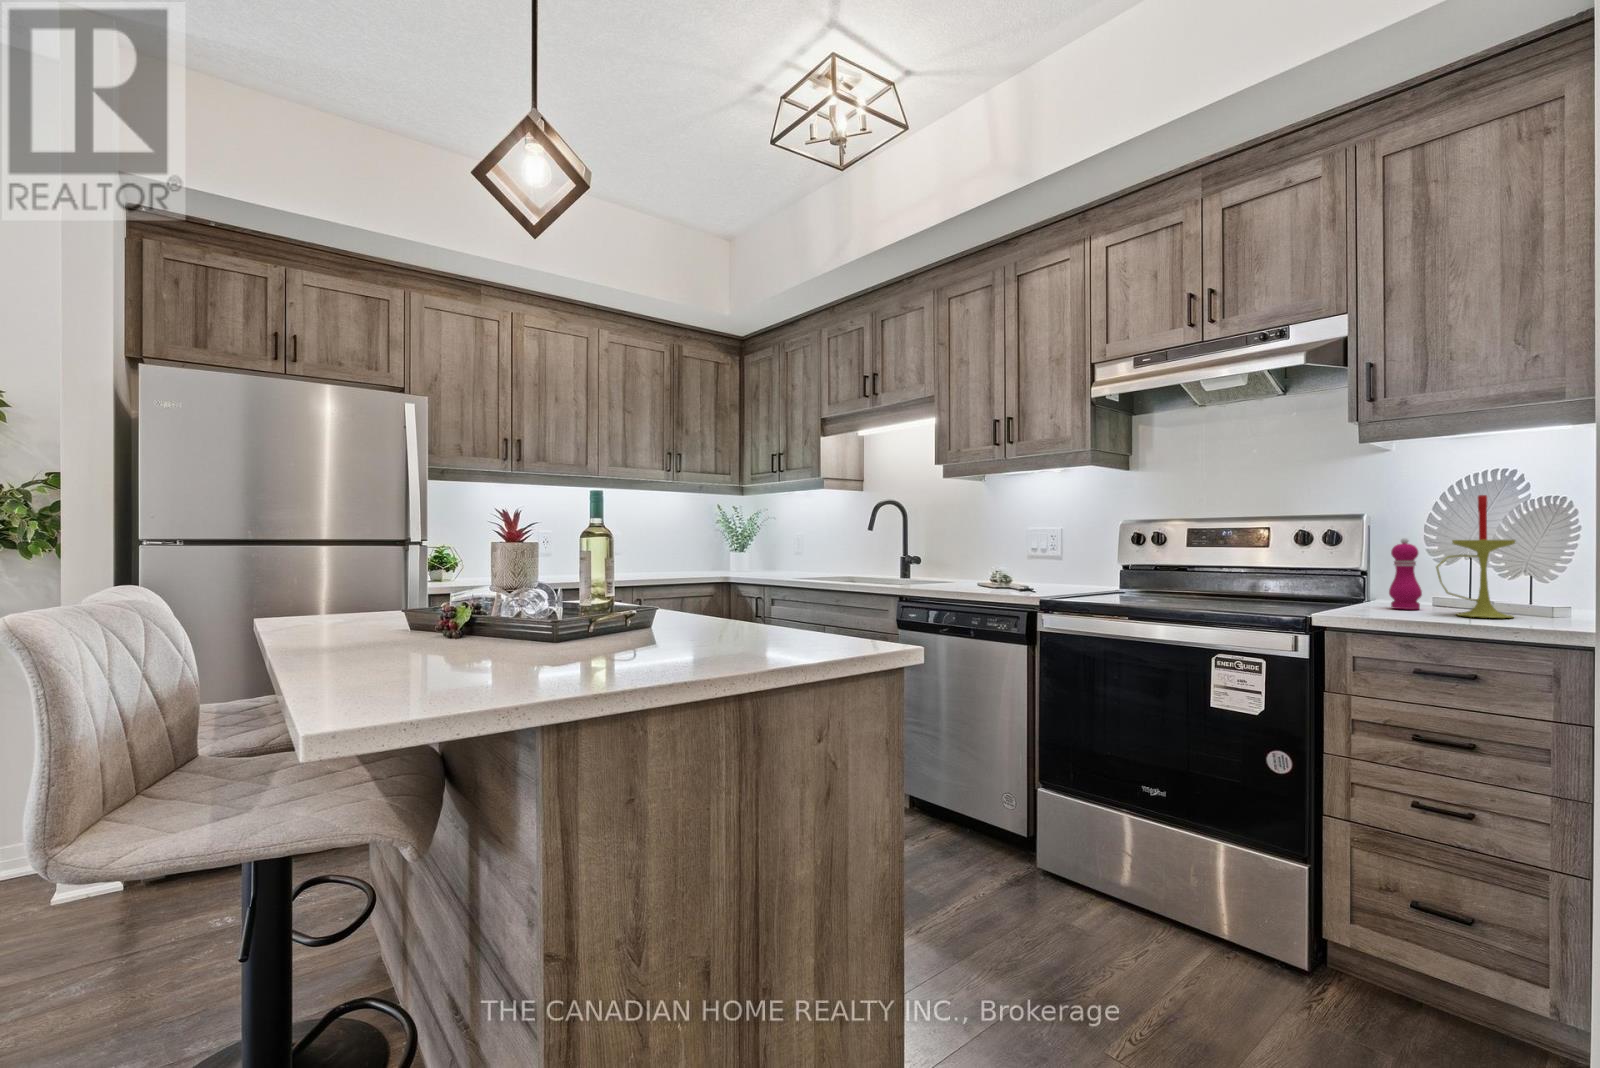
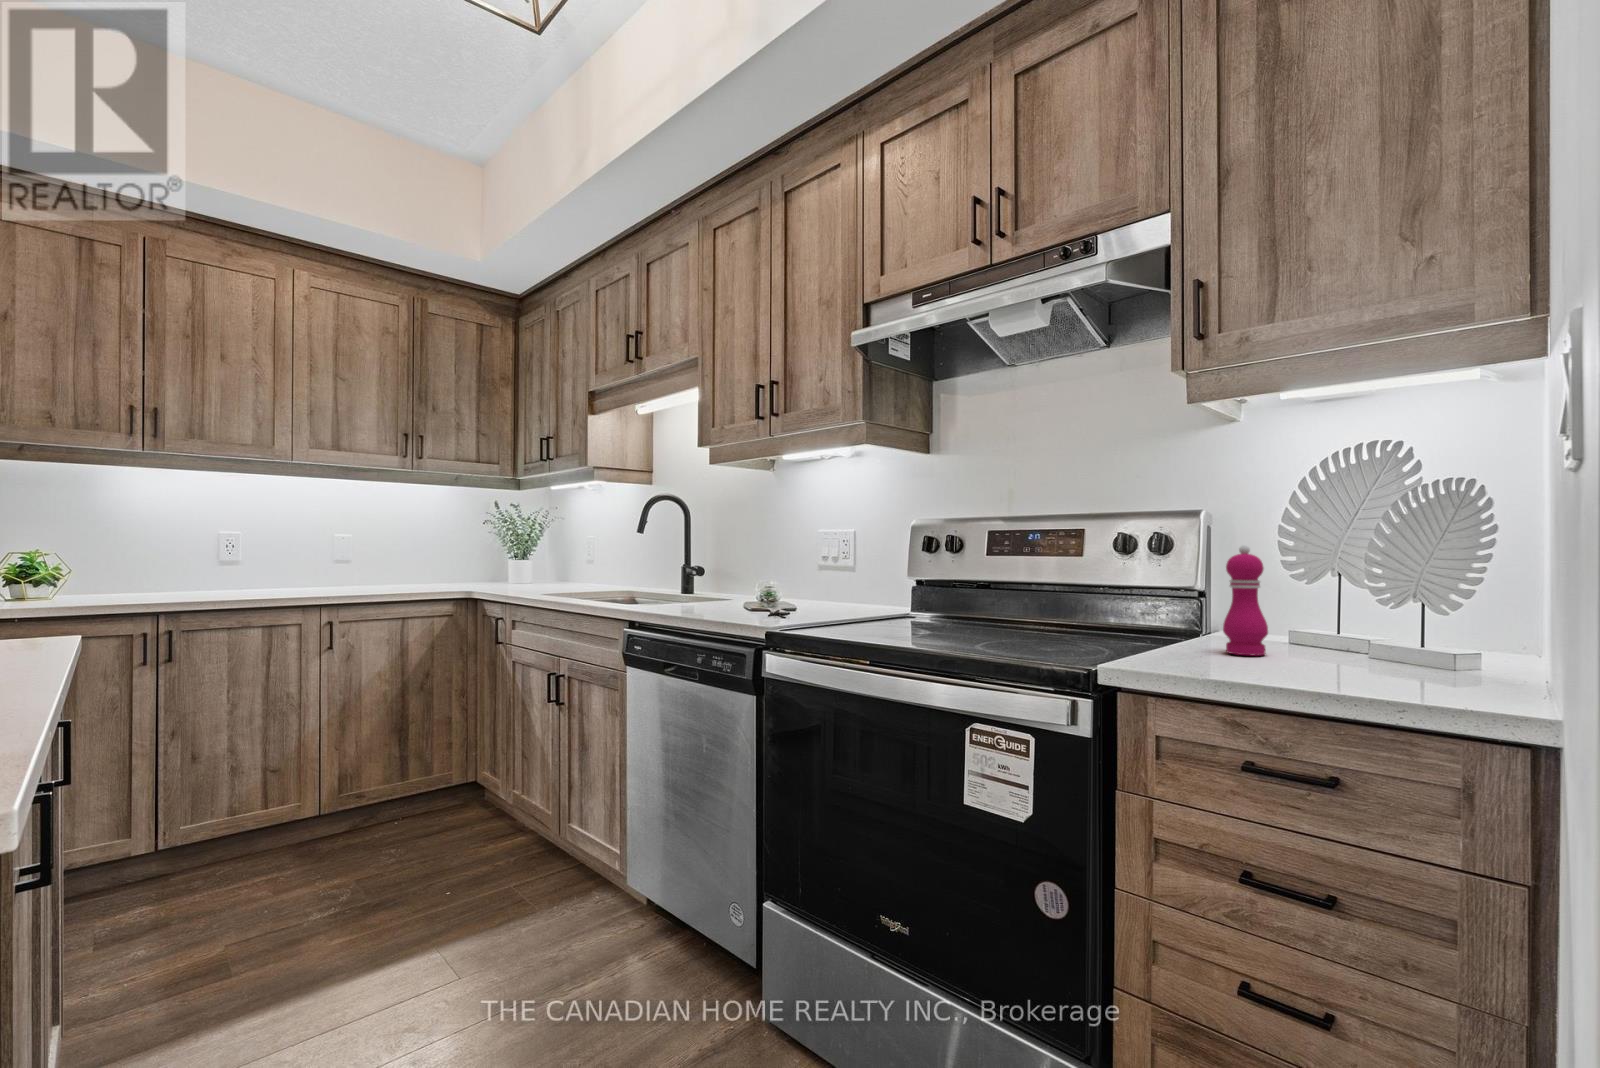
candle: present [1436,495,1515,618] -> none [1281,471,1399,676]

